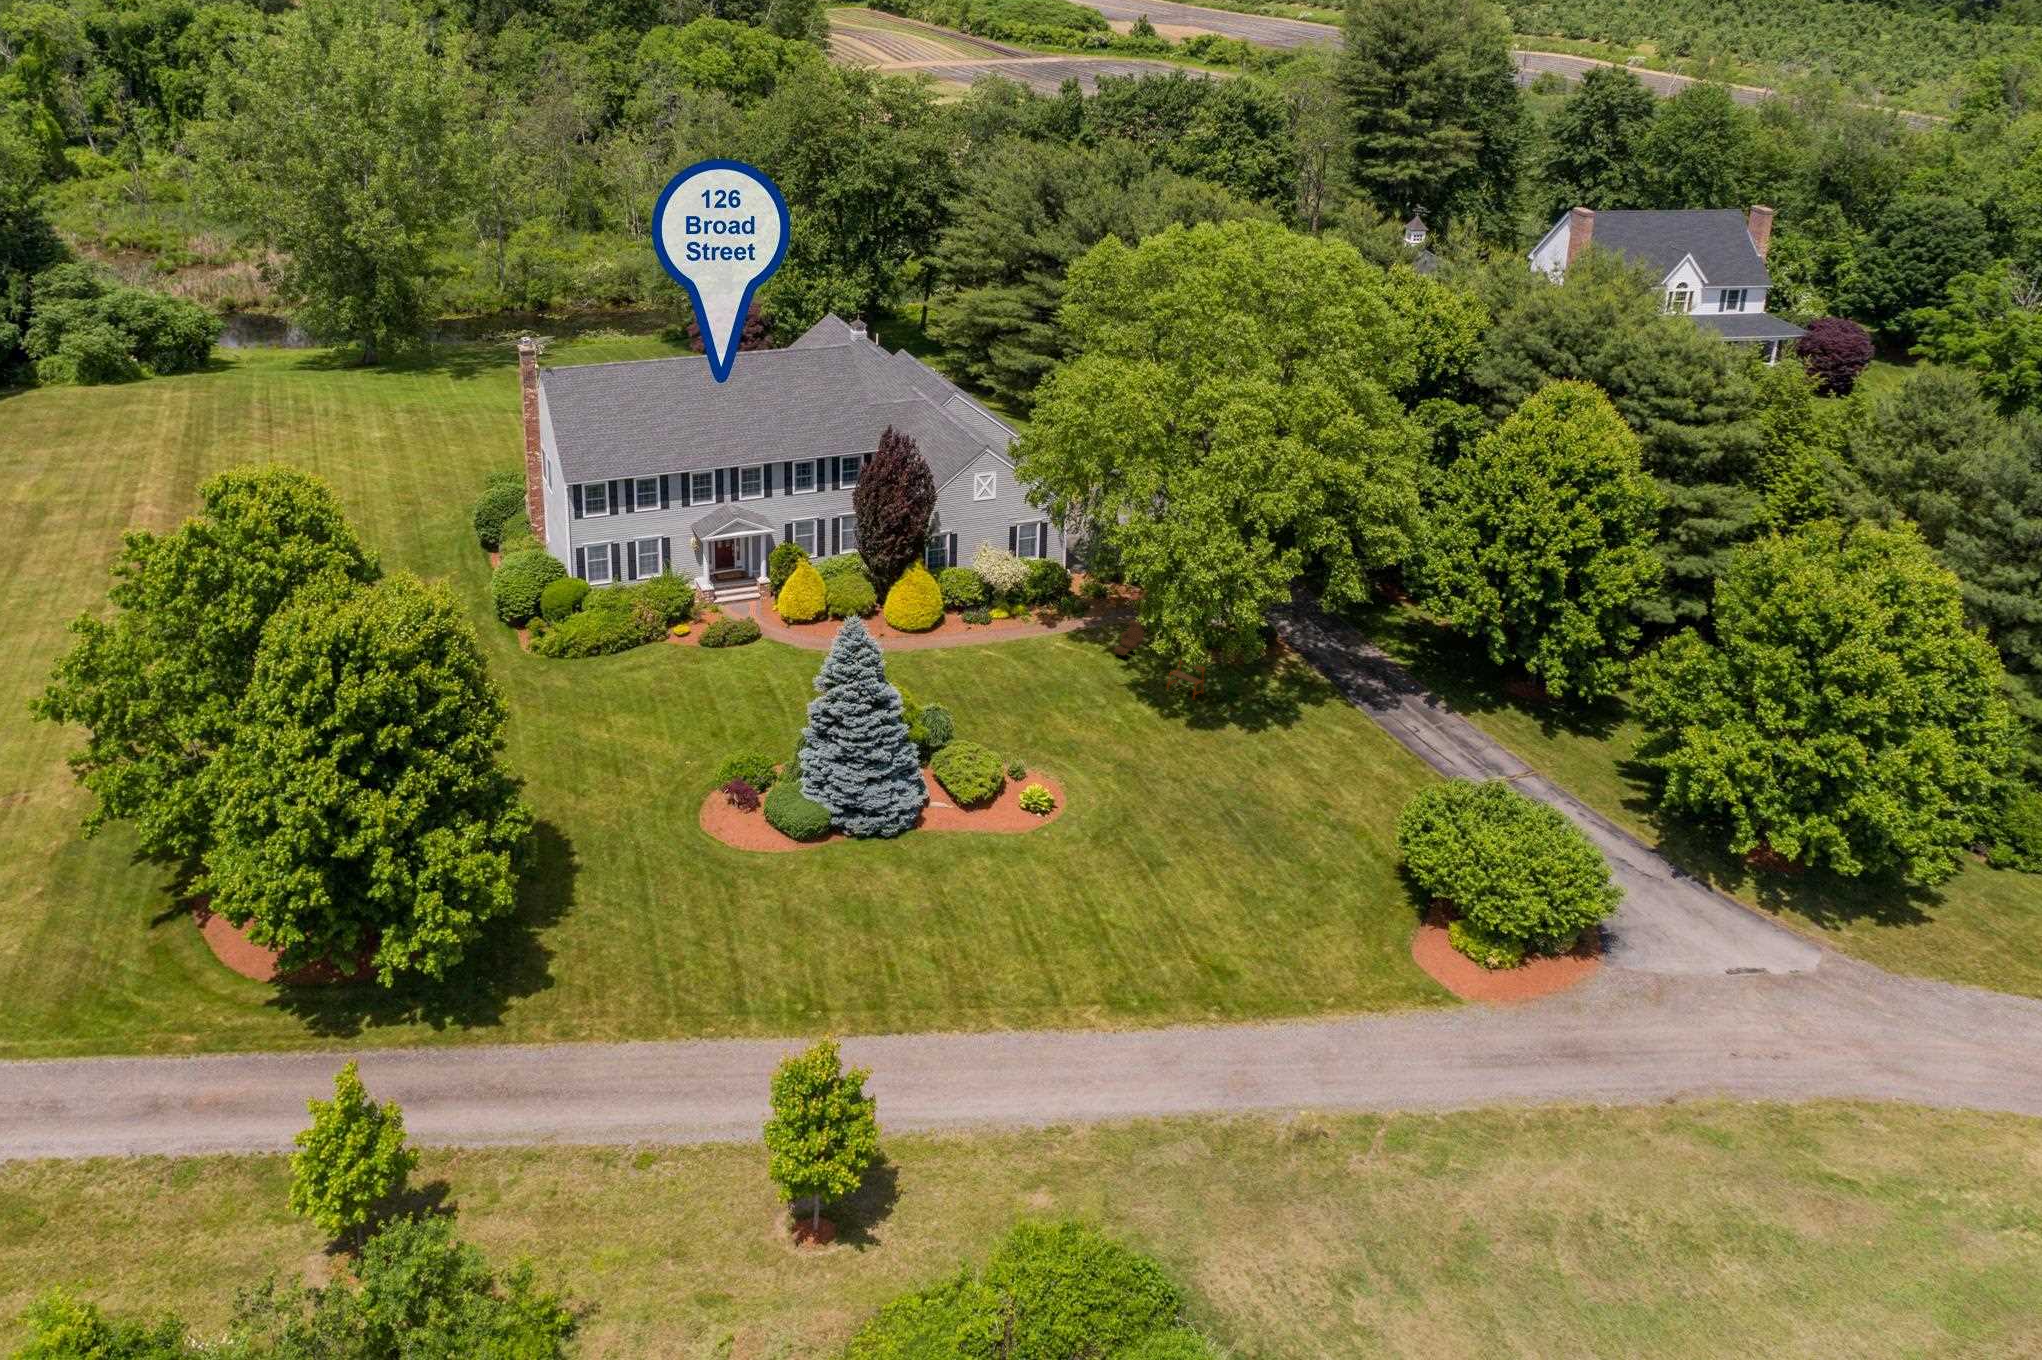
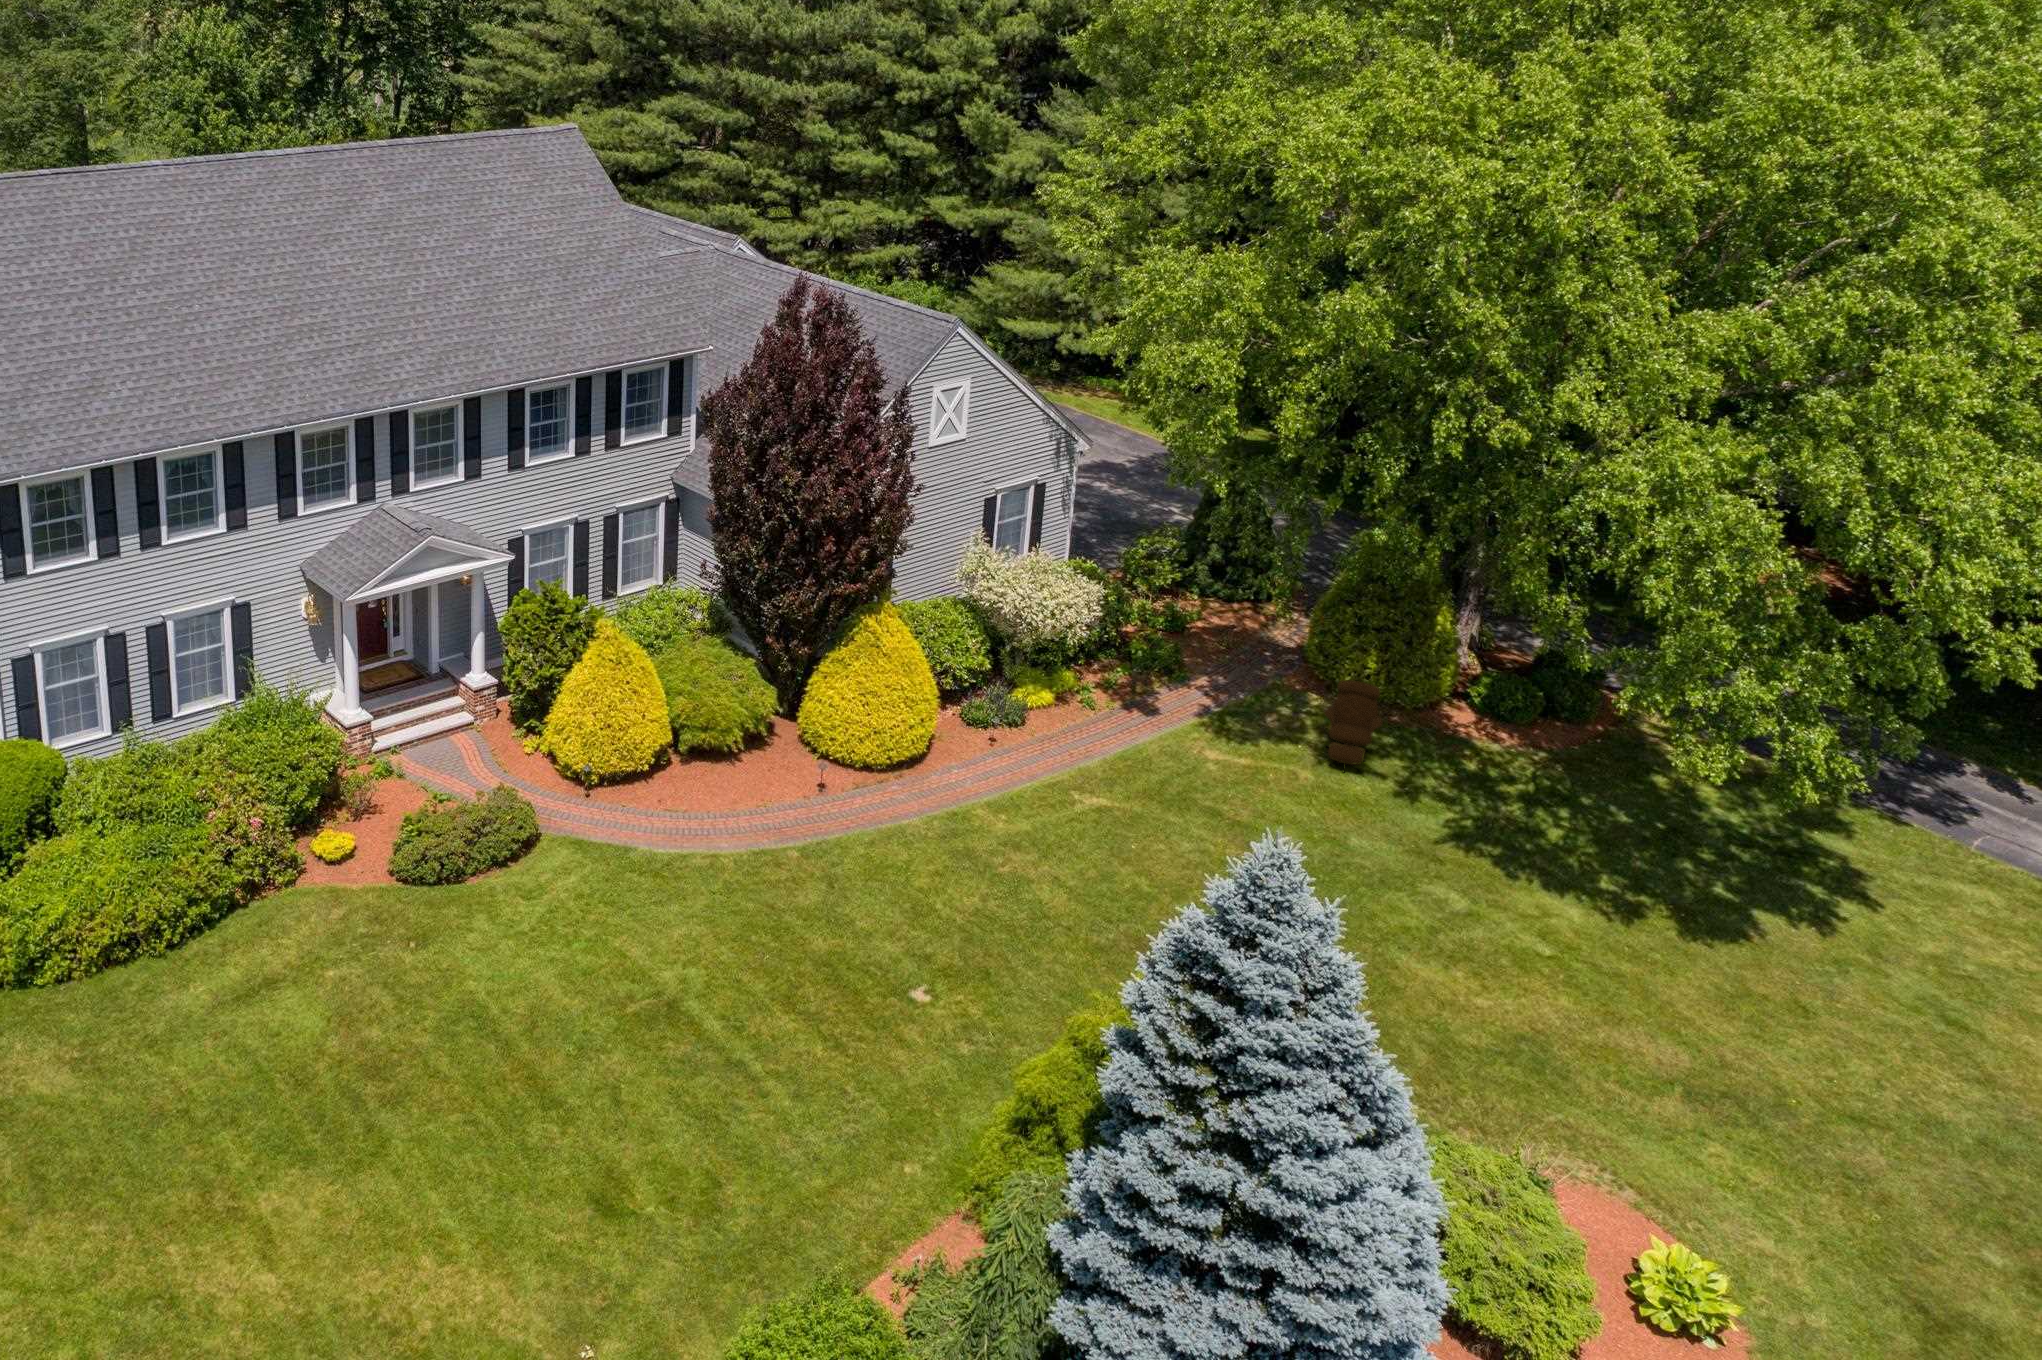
bench: present [1167,661,1205,699] -> none [1517,760,1613,859]

